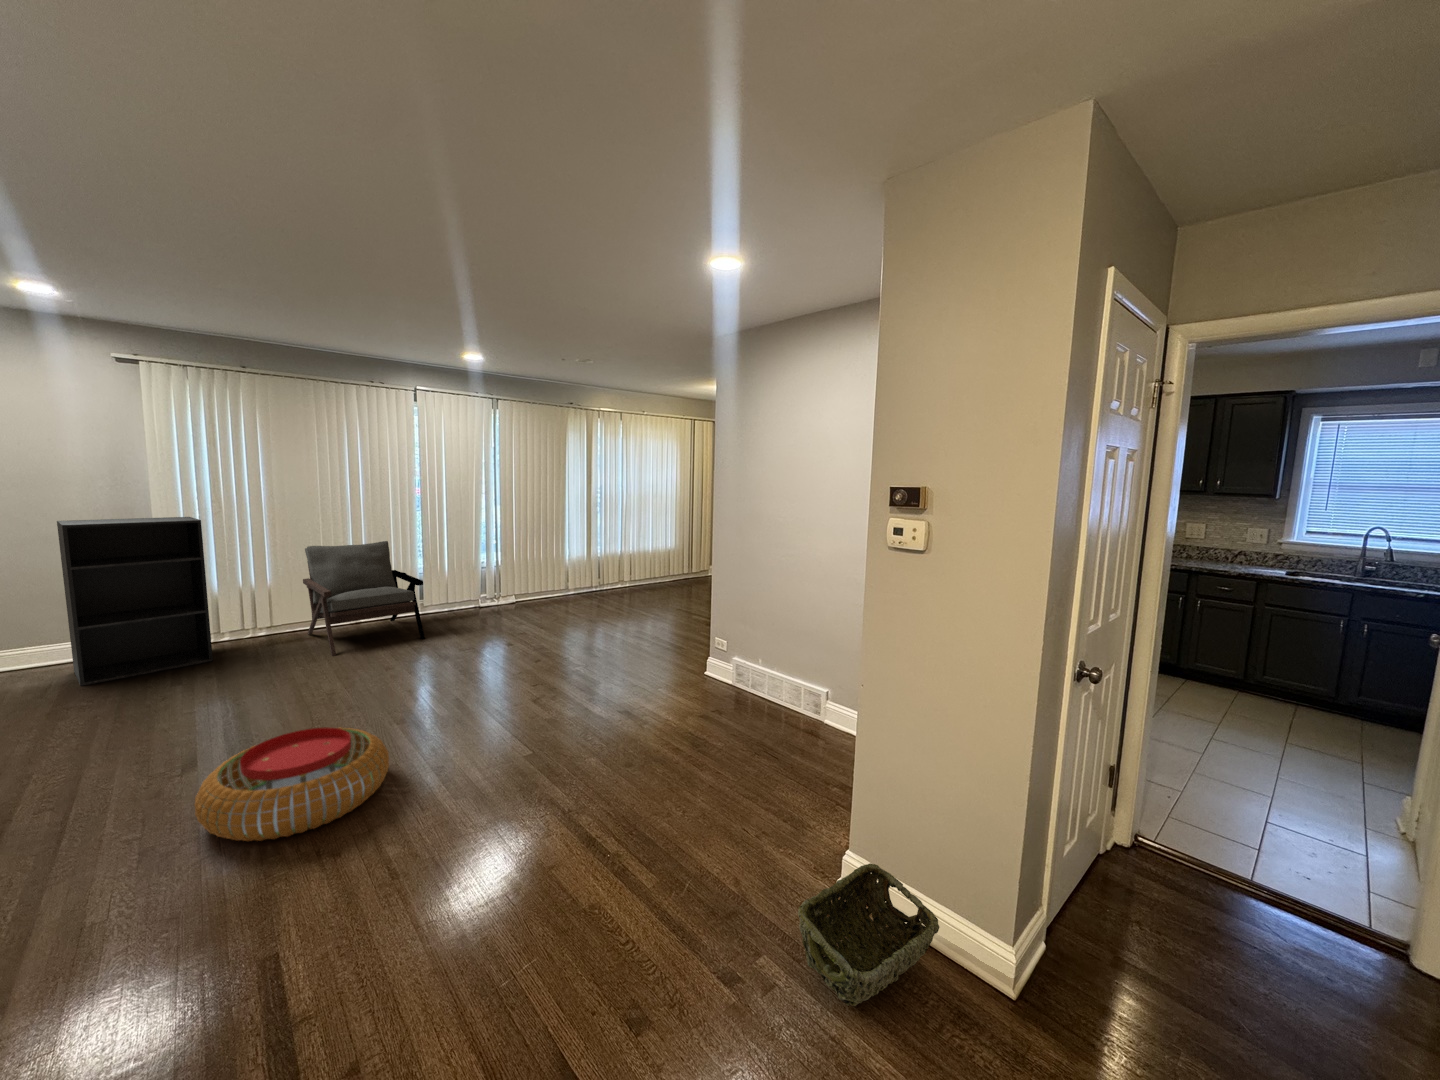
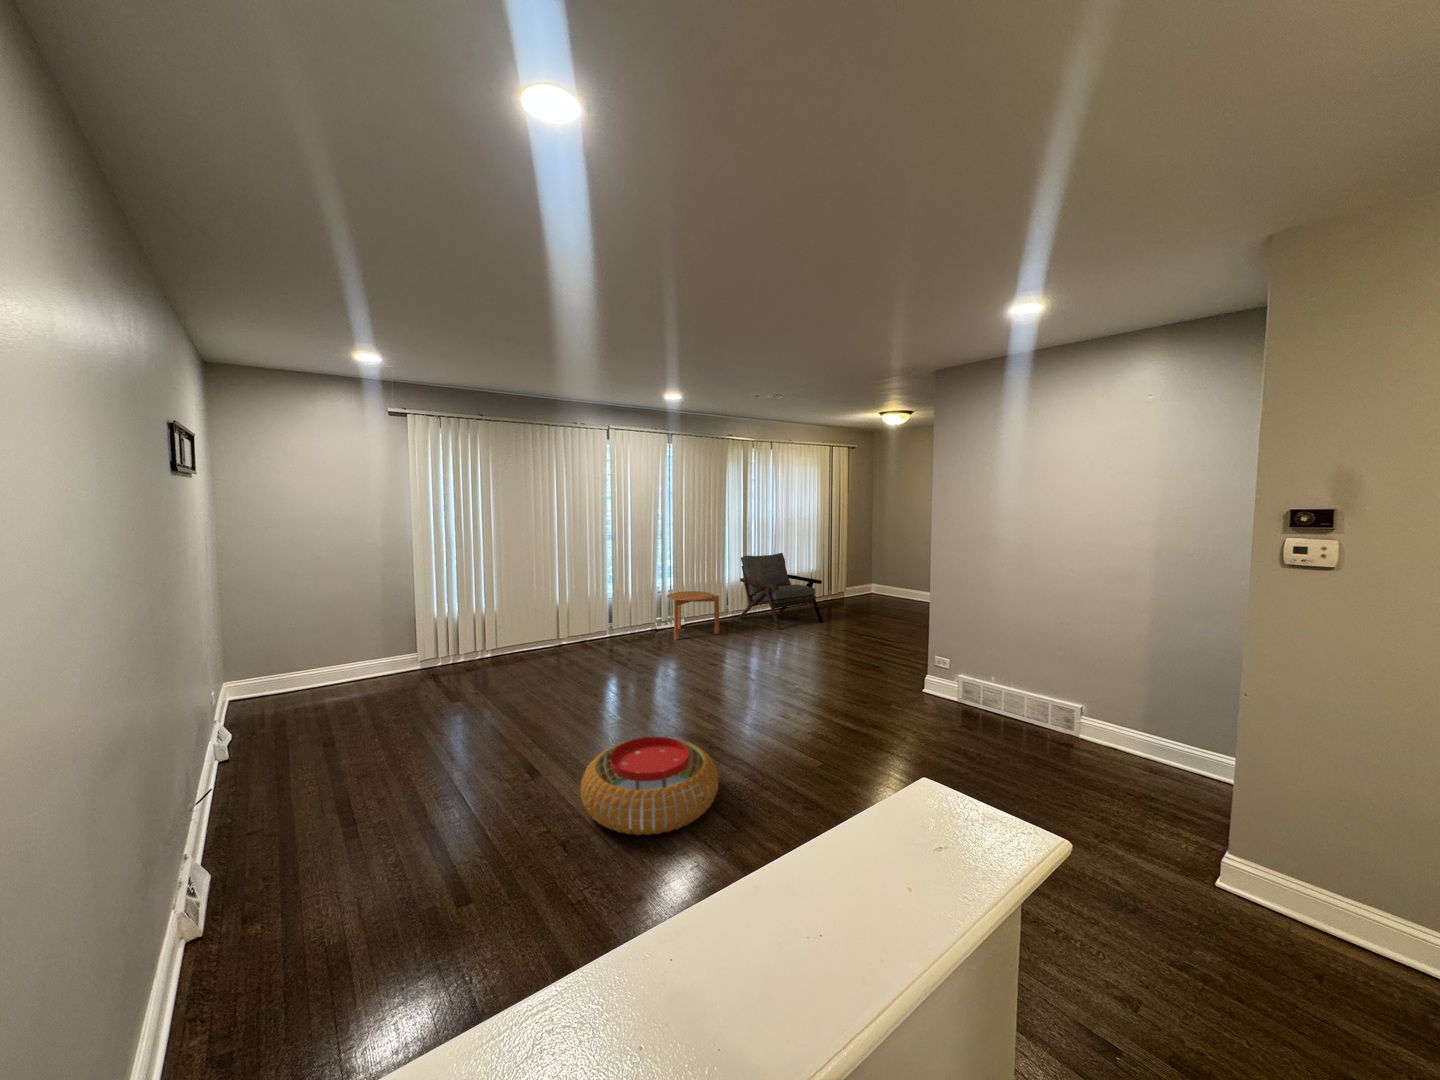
bookshelf: present [57,517,213,686] -> none [357,551,467,700]
armchair: present [303,541,425,656] -> present [739,553,823,630]
side table: none [487,567,546,618] -> present [667,591,719,640]
woven basket: present [798,863,939,1006] -> none [1243,870,1391,1003]

